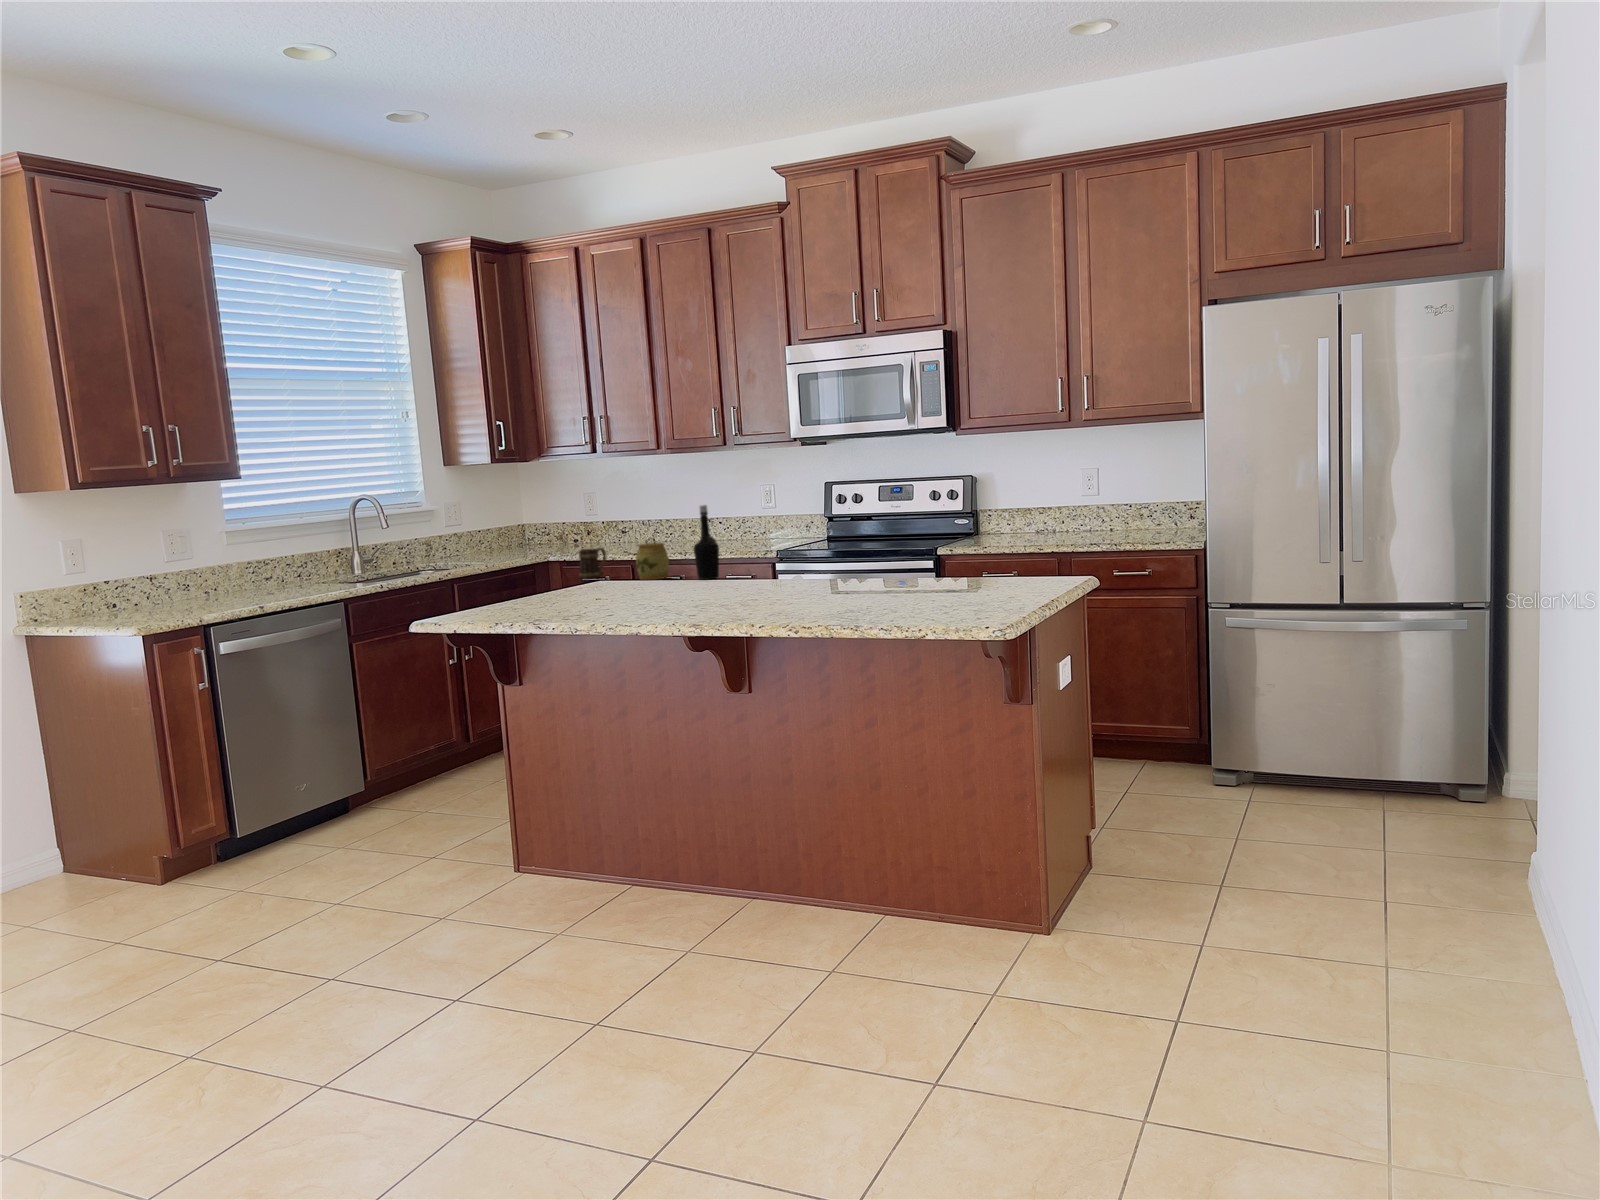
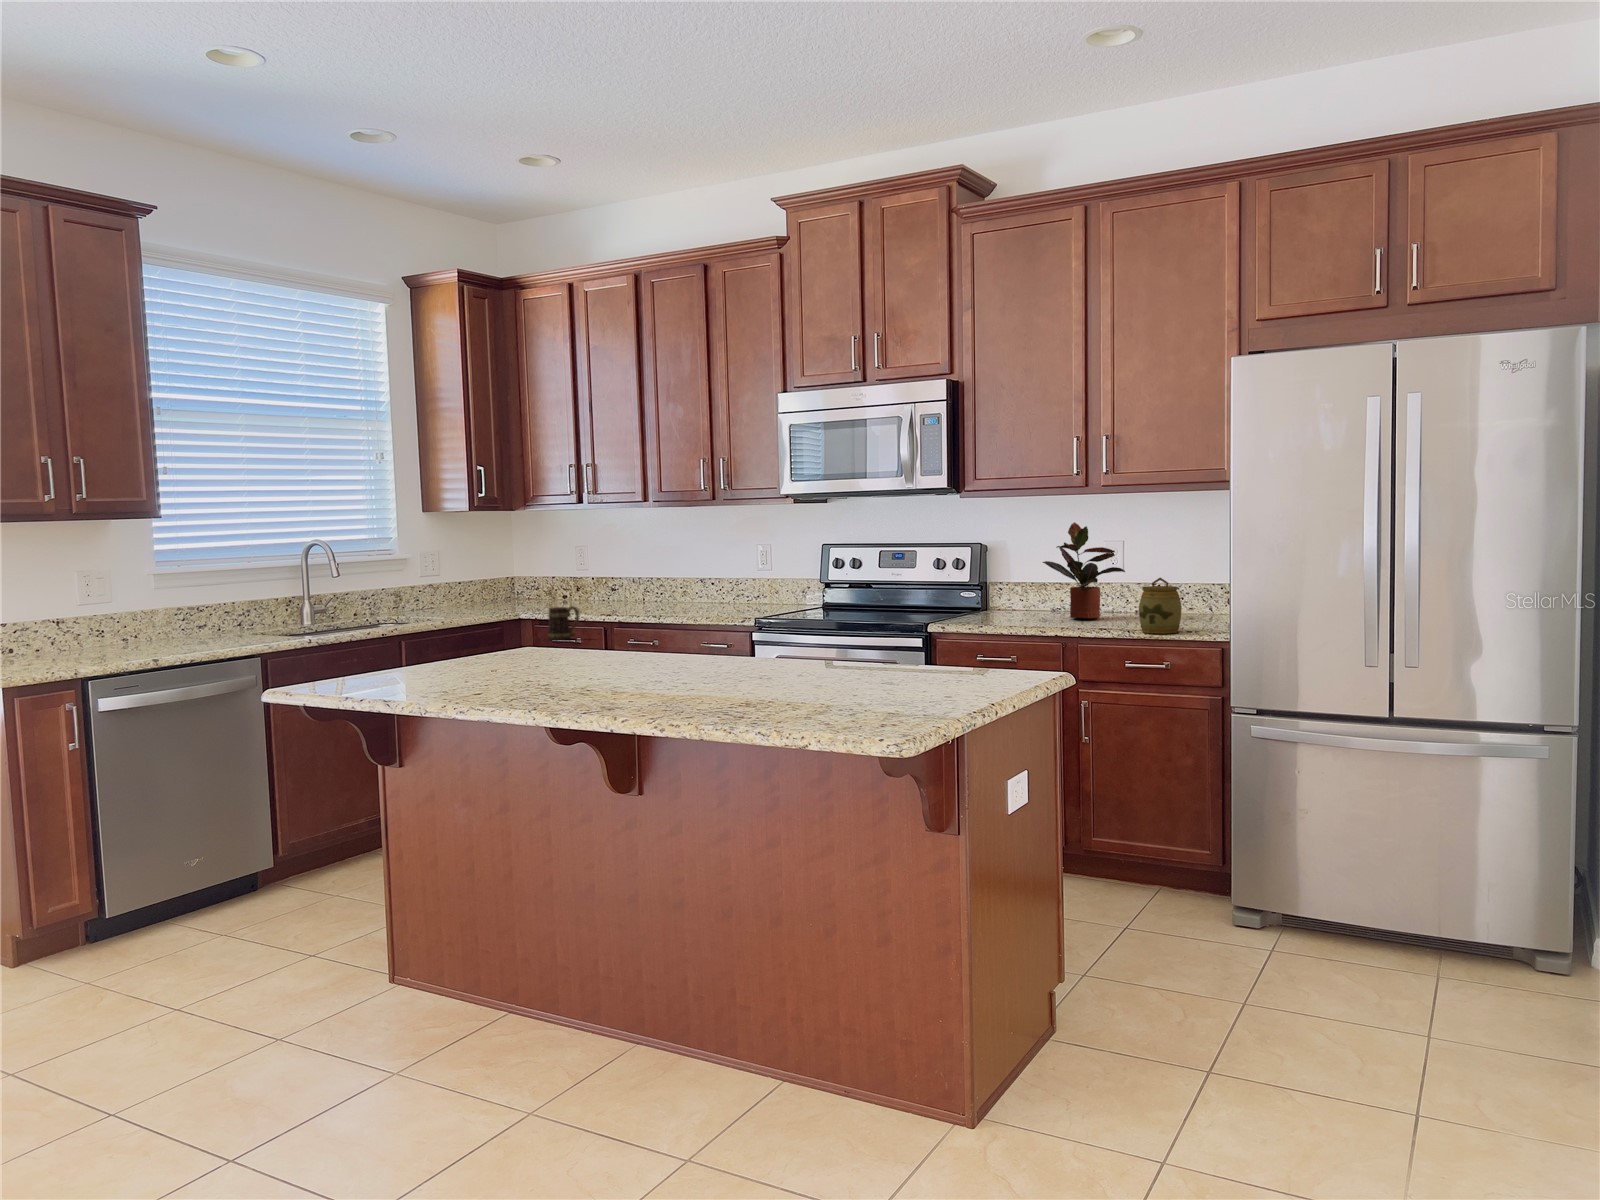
potted plant: none [1032,453,1105,537] -> present [1043,522,1125,619]
bottle: present [694,505,719,580] -> none [657,566,686,648]
jar: present [636,537,669,580] -> present [1139,578,1182,634]

